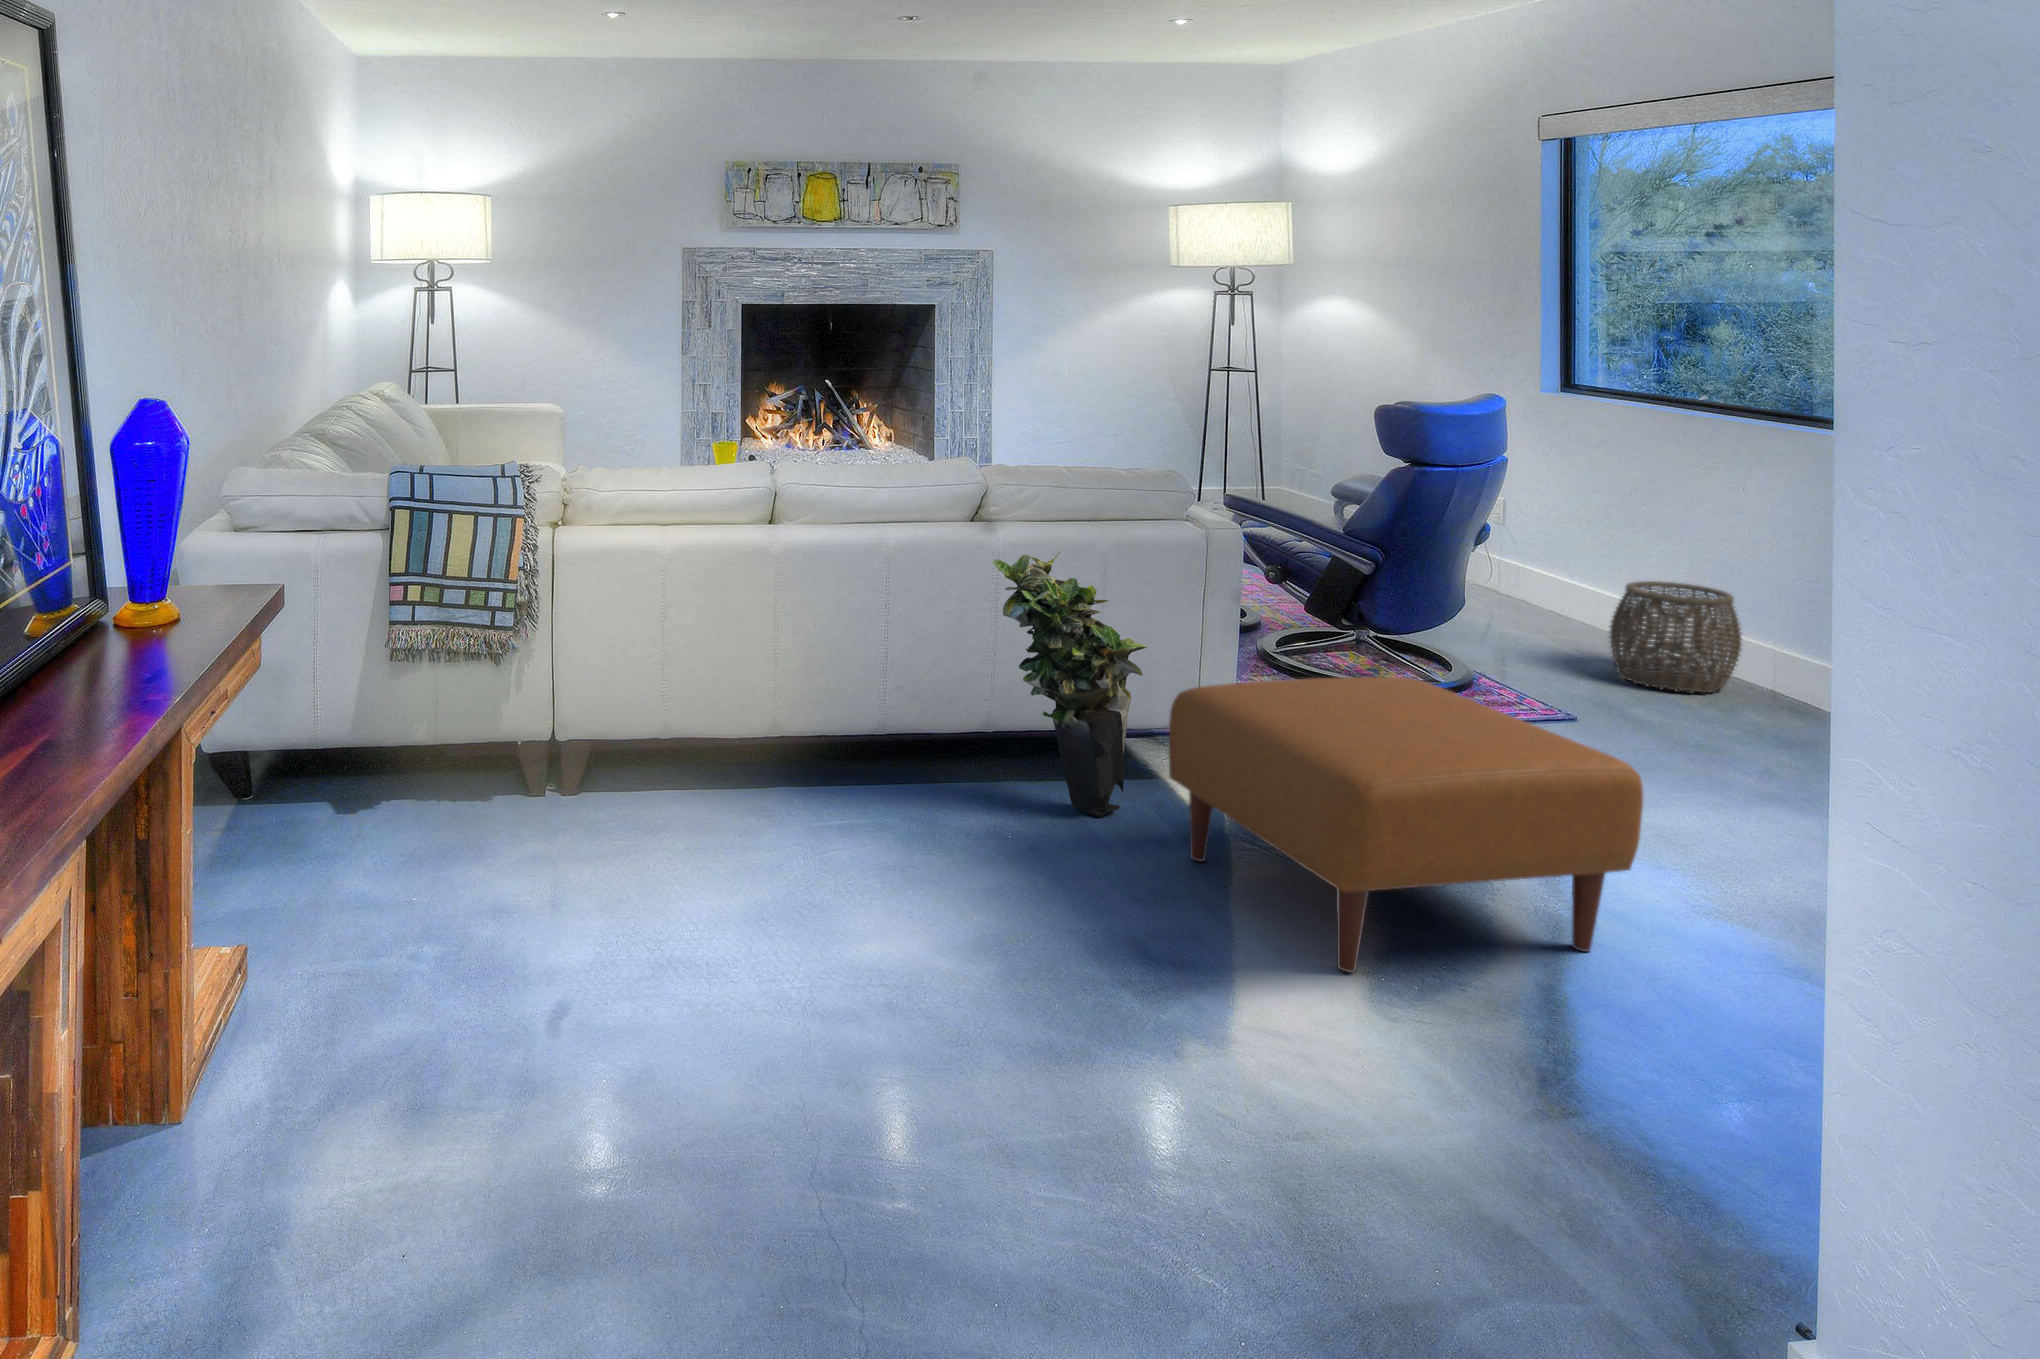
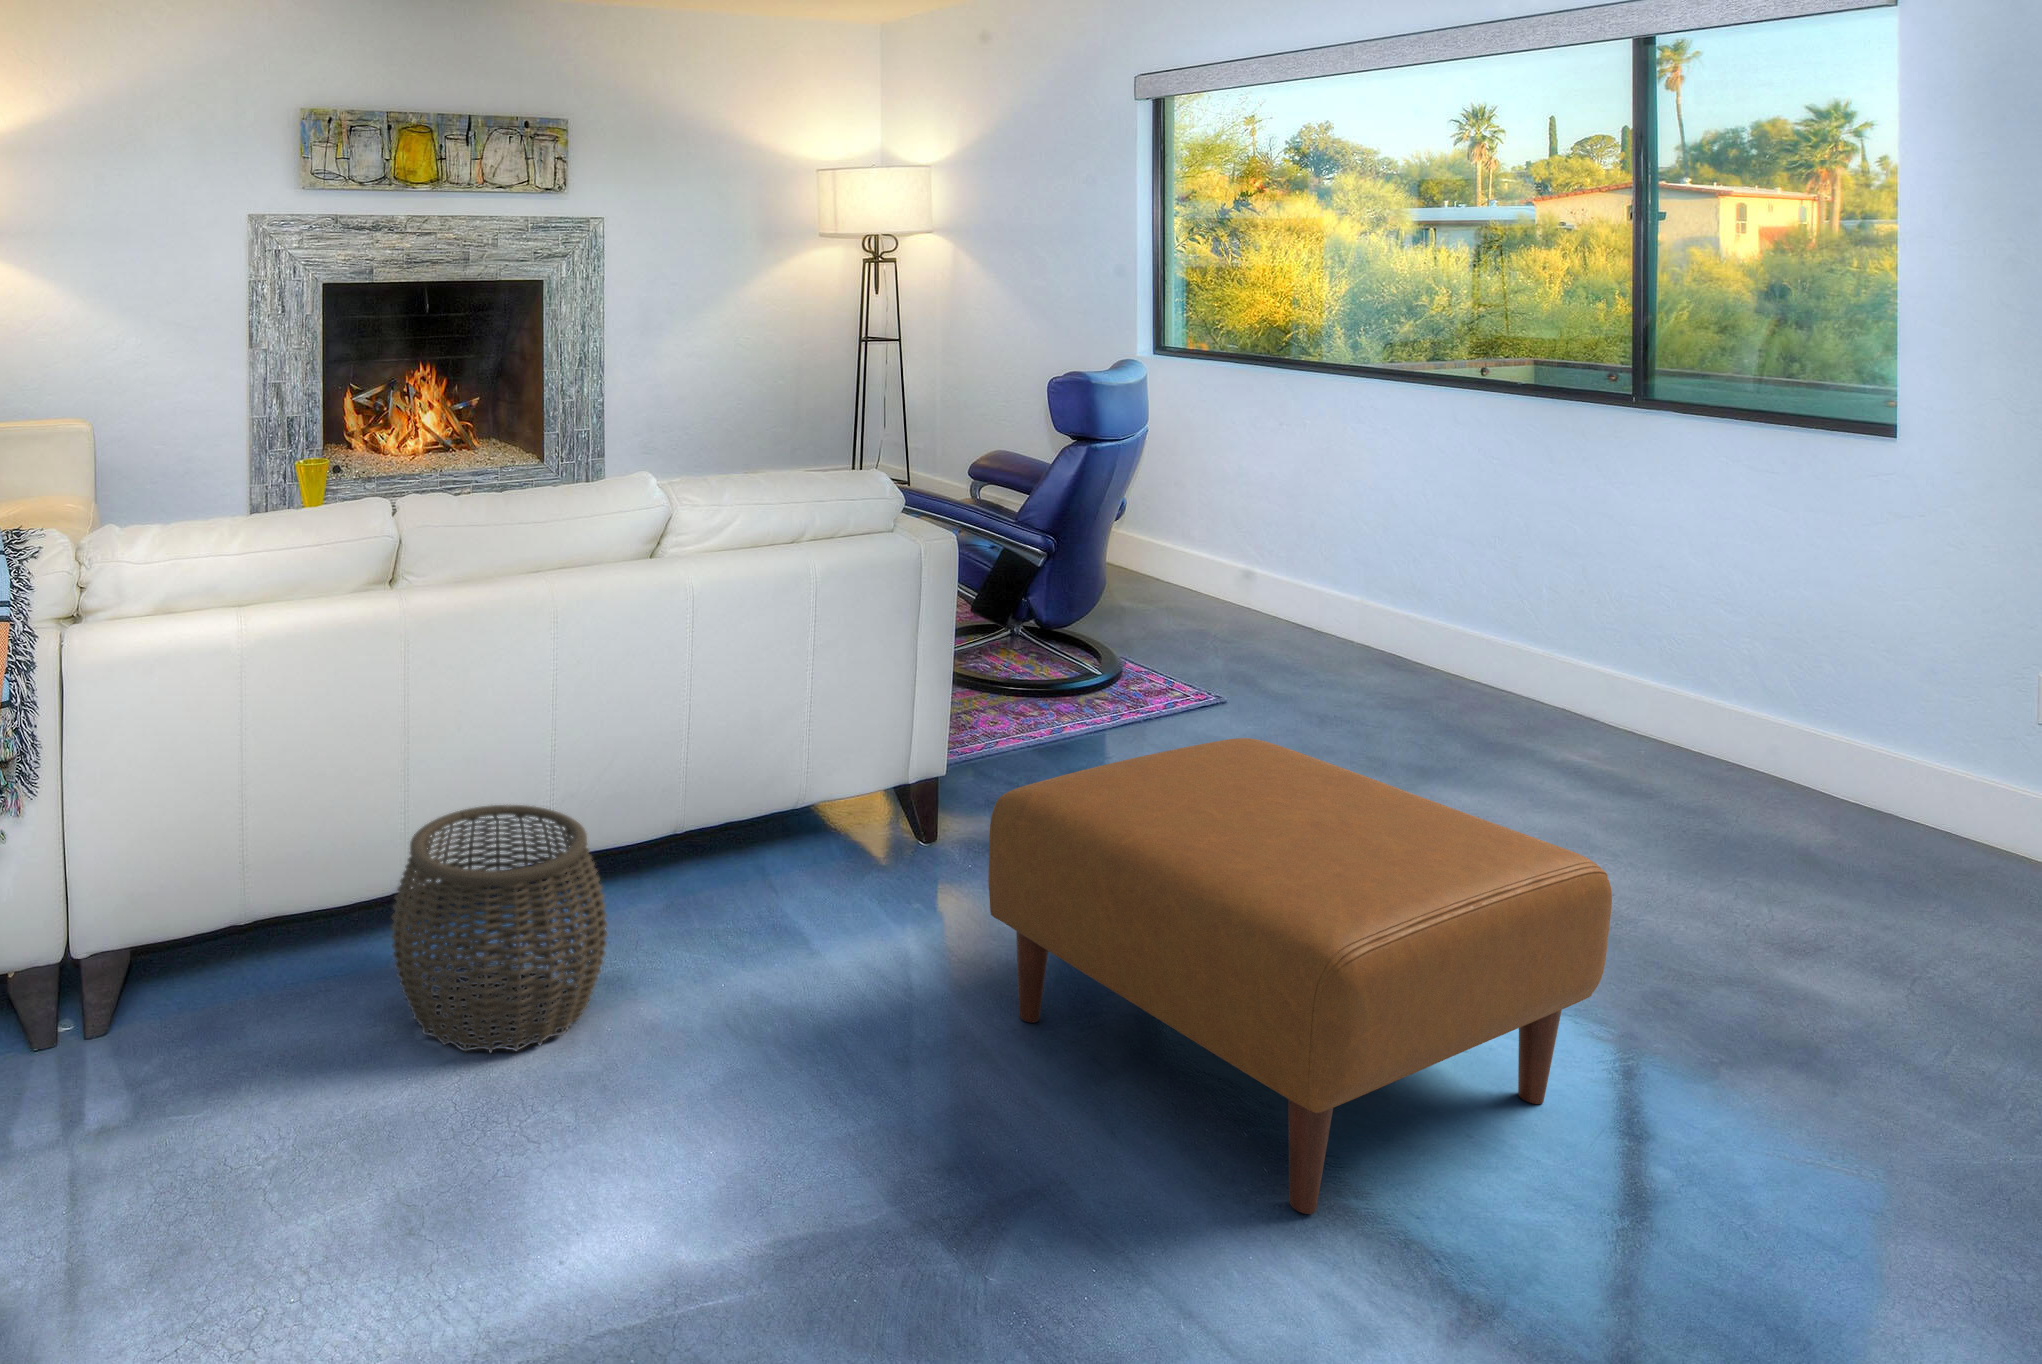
potted plant: present [992,552,1147,817] -> none [722,602,931,960]
woven basket: present [1609,581,1742,693] -> present [391,805,608,1053]

